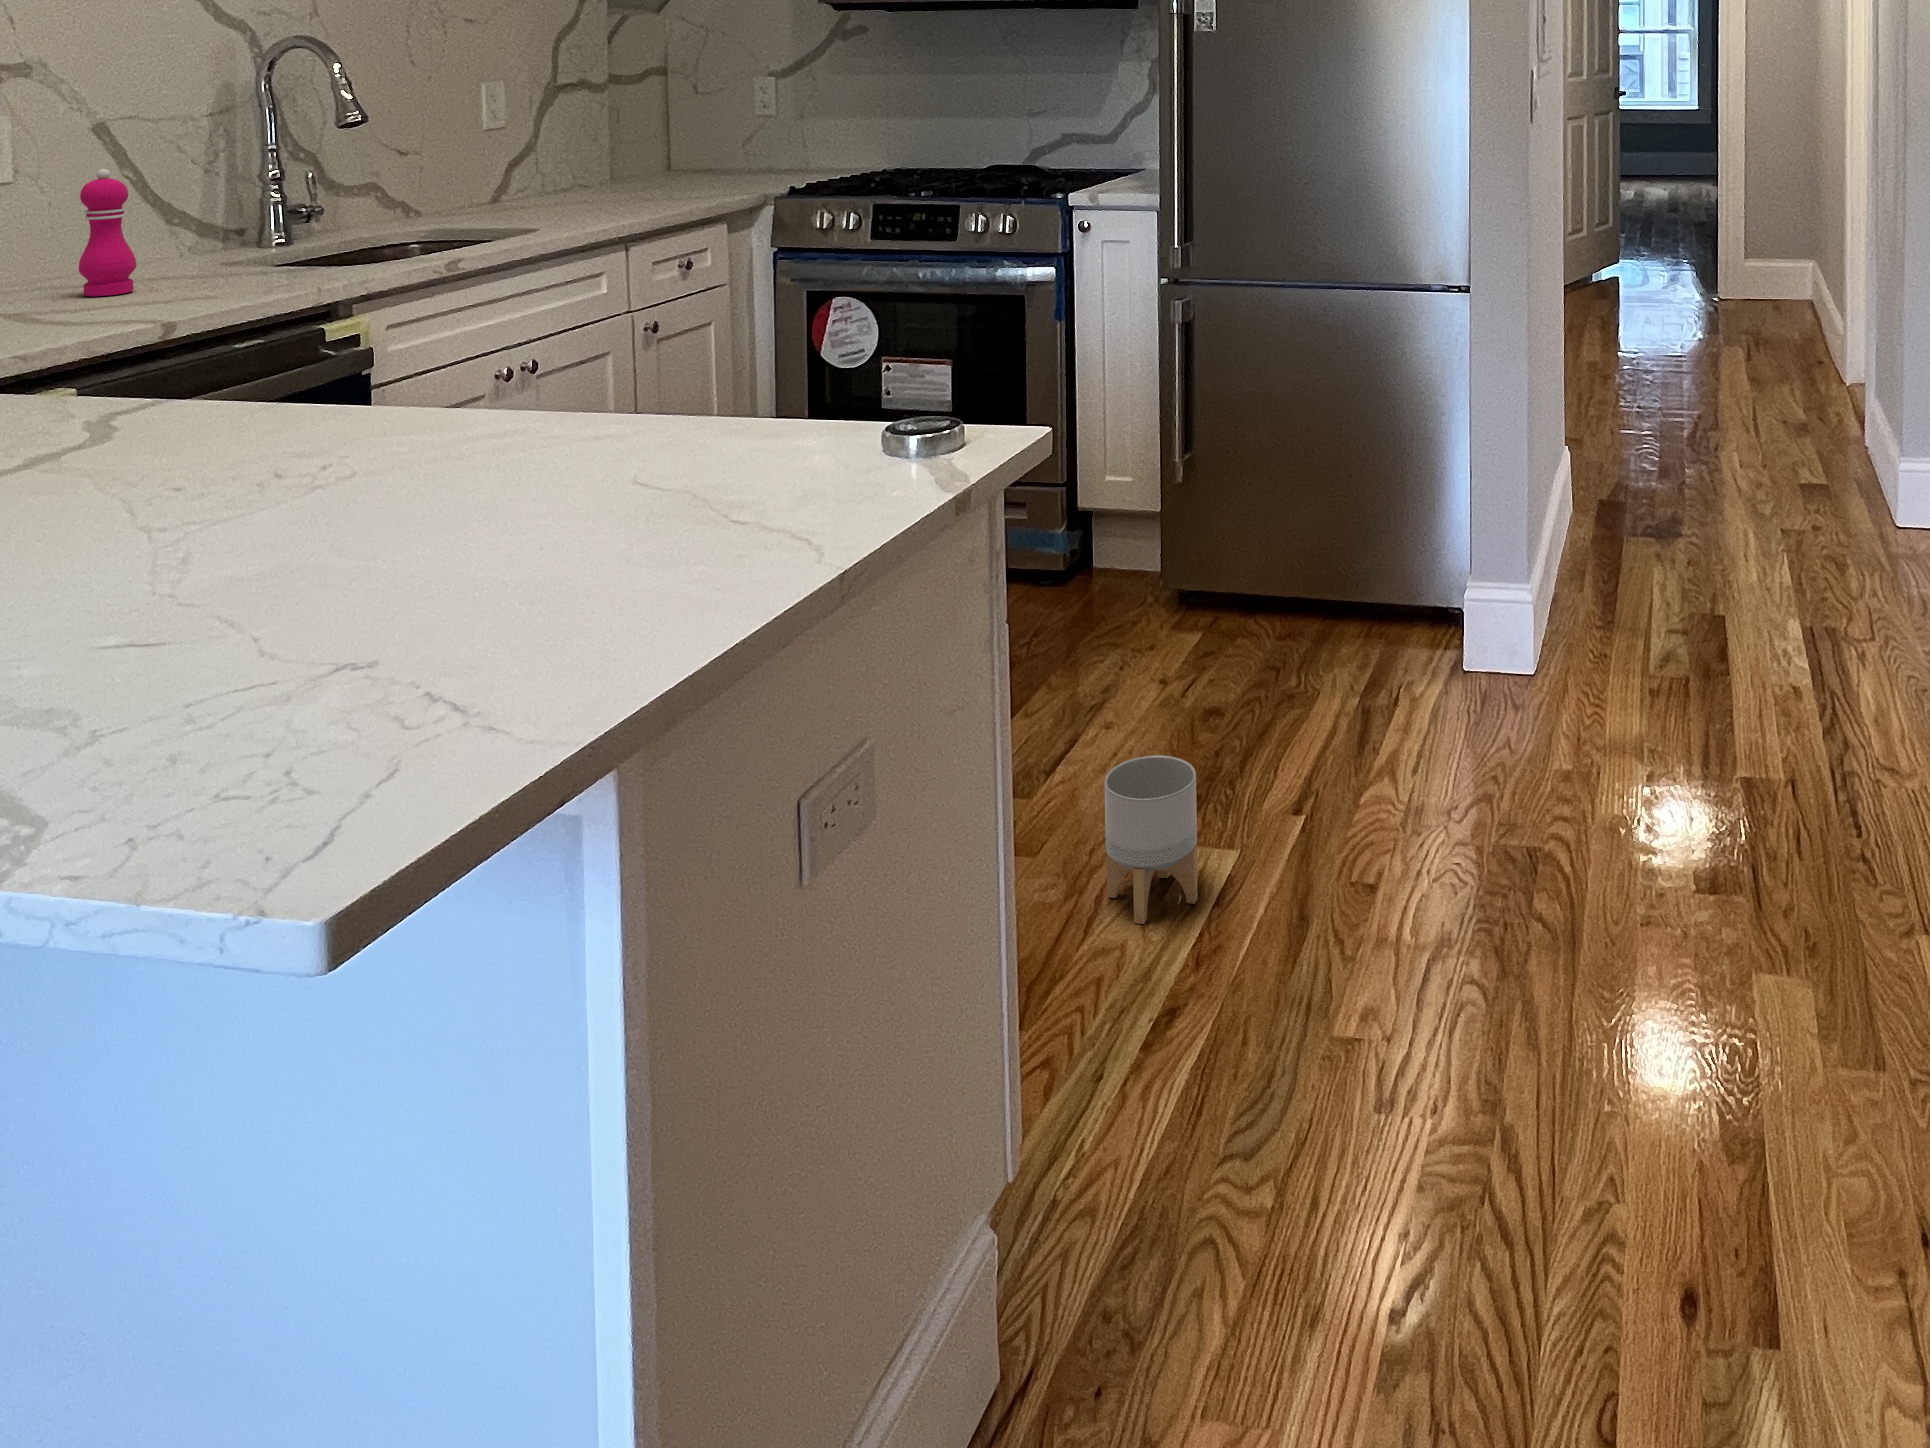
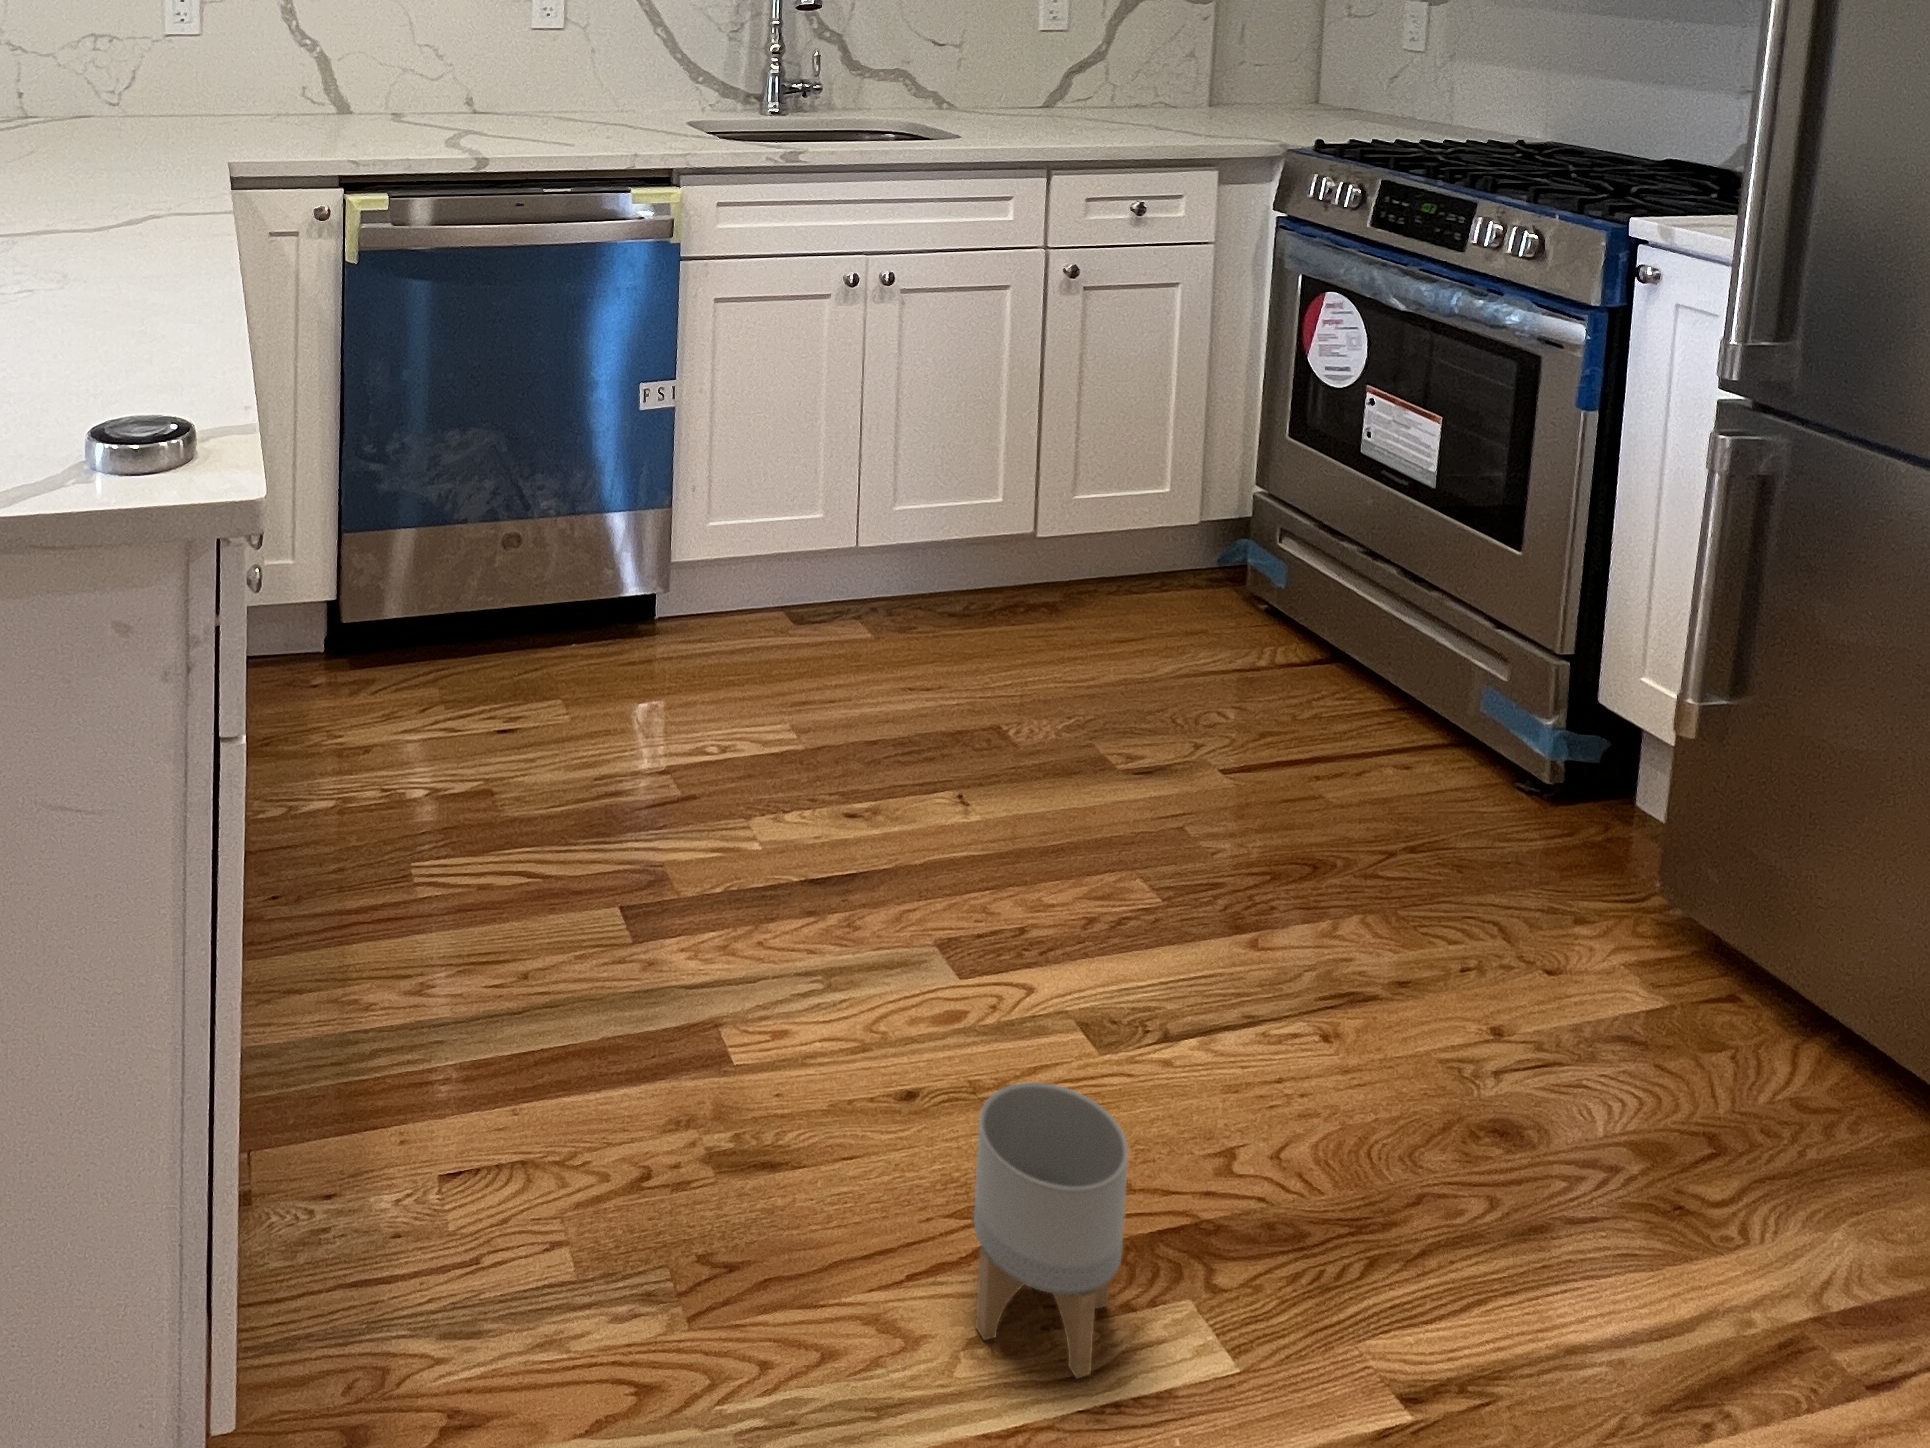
pepper mill: present [79,169,136,296] -> none [551,23,589,133]

